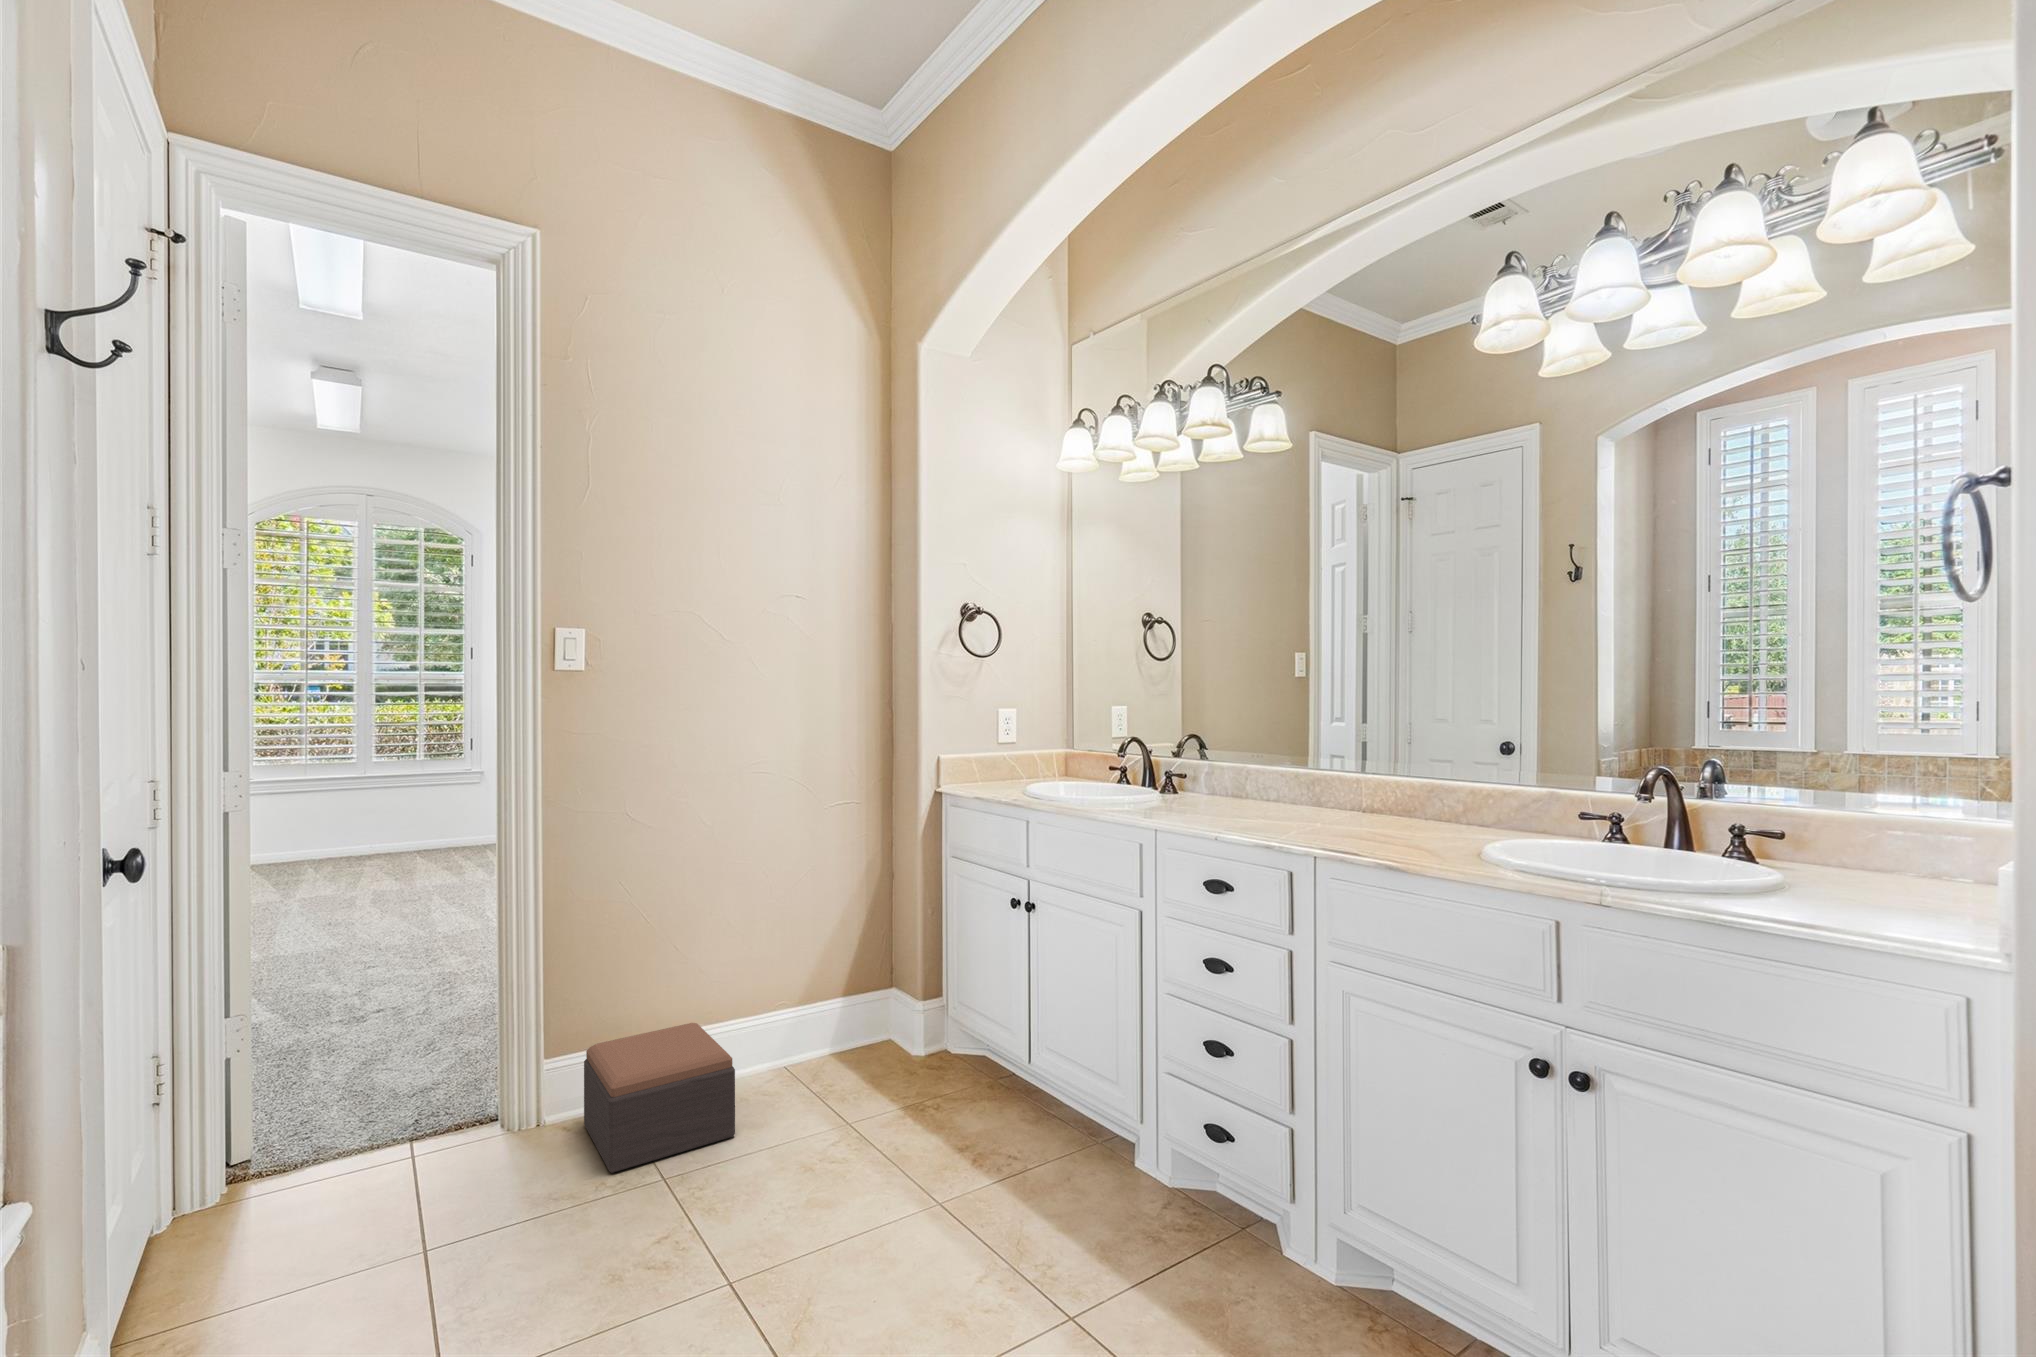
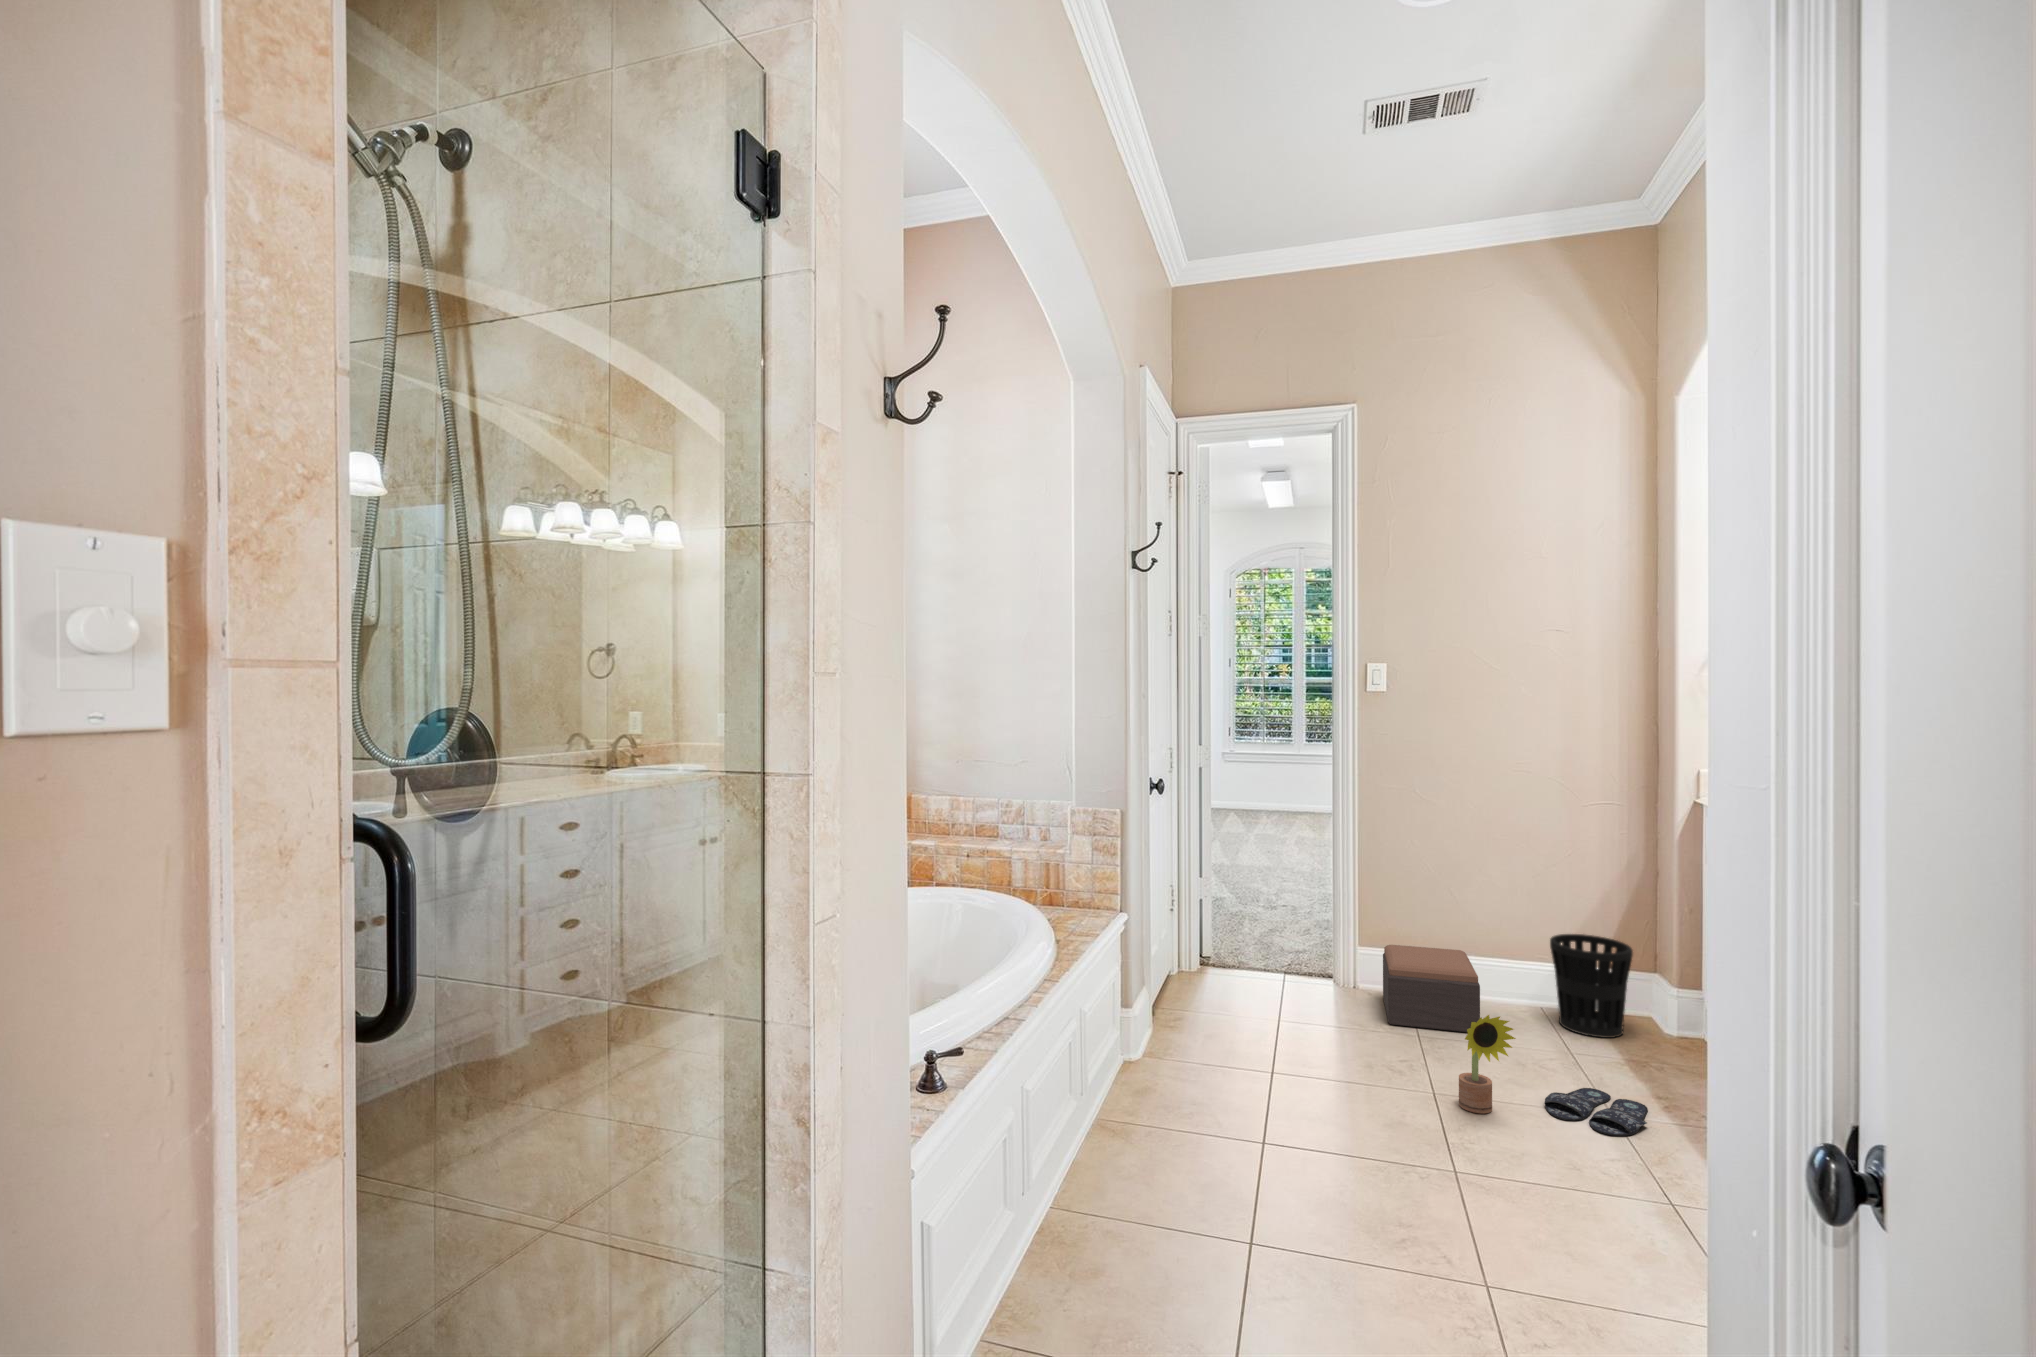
wastebasket: none [799,959,886,1087] -> present [1550,934,1633,1038]
decorative plant: none [764,1129,845,1290] -> present [1459,1015,1516,1114]
slippers: none [861,1164,973,1238] -> present [1545,1088,1648,1136]

